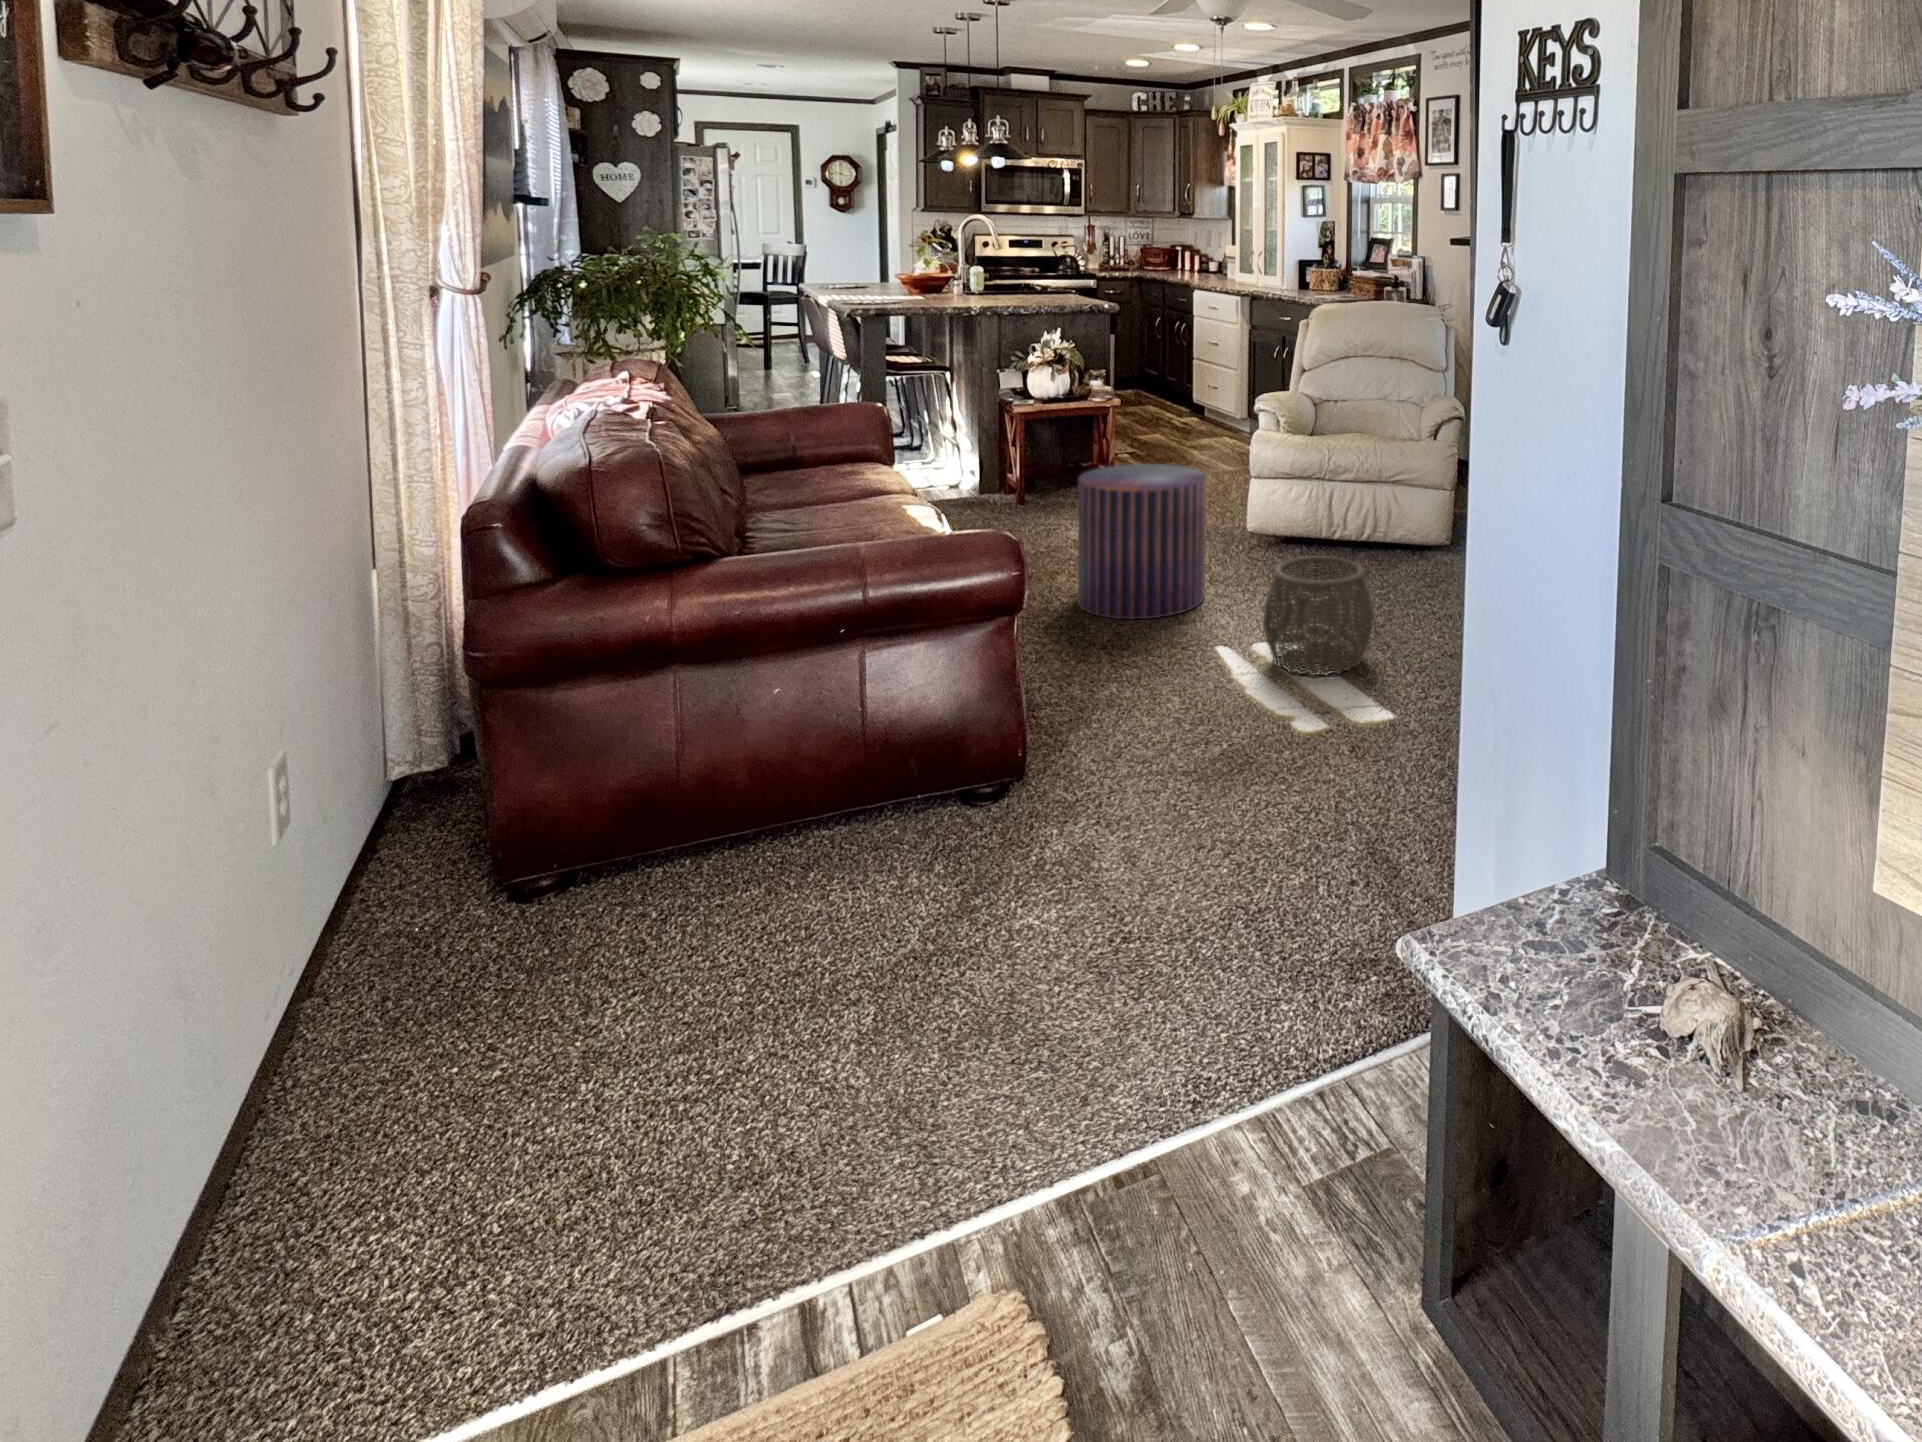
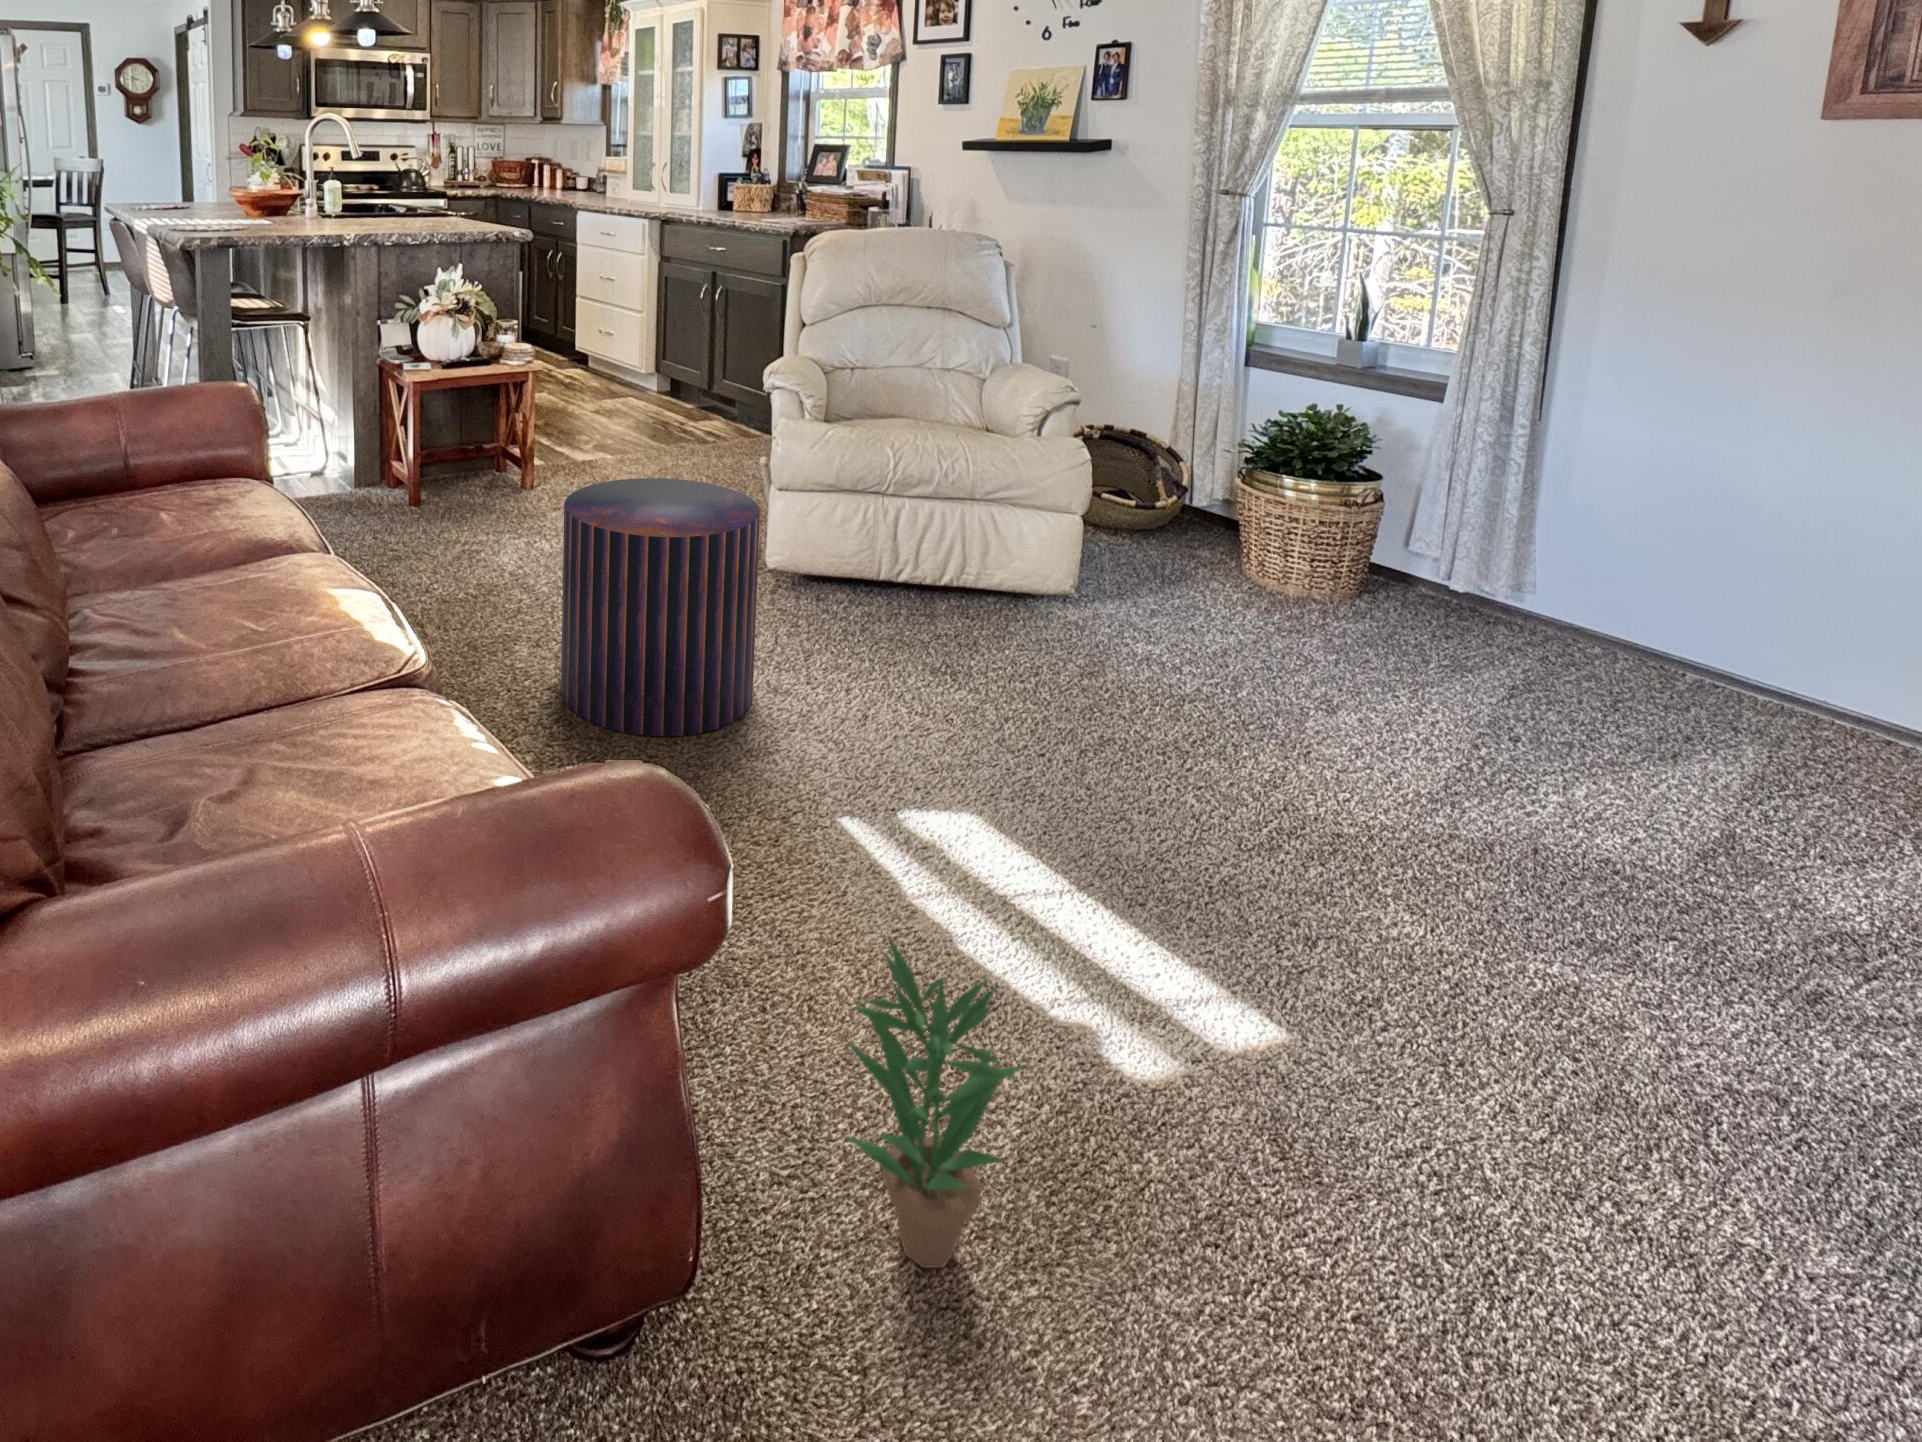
woven basket: present [1263,557,1374,675] -> none [922,661,1122,886]
potted plant: none [1106,635,1198,796] -> present [846,938,1026,1268]

